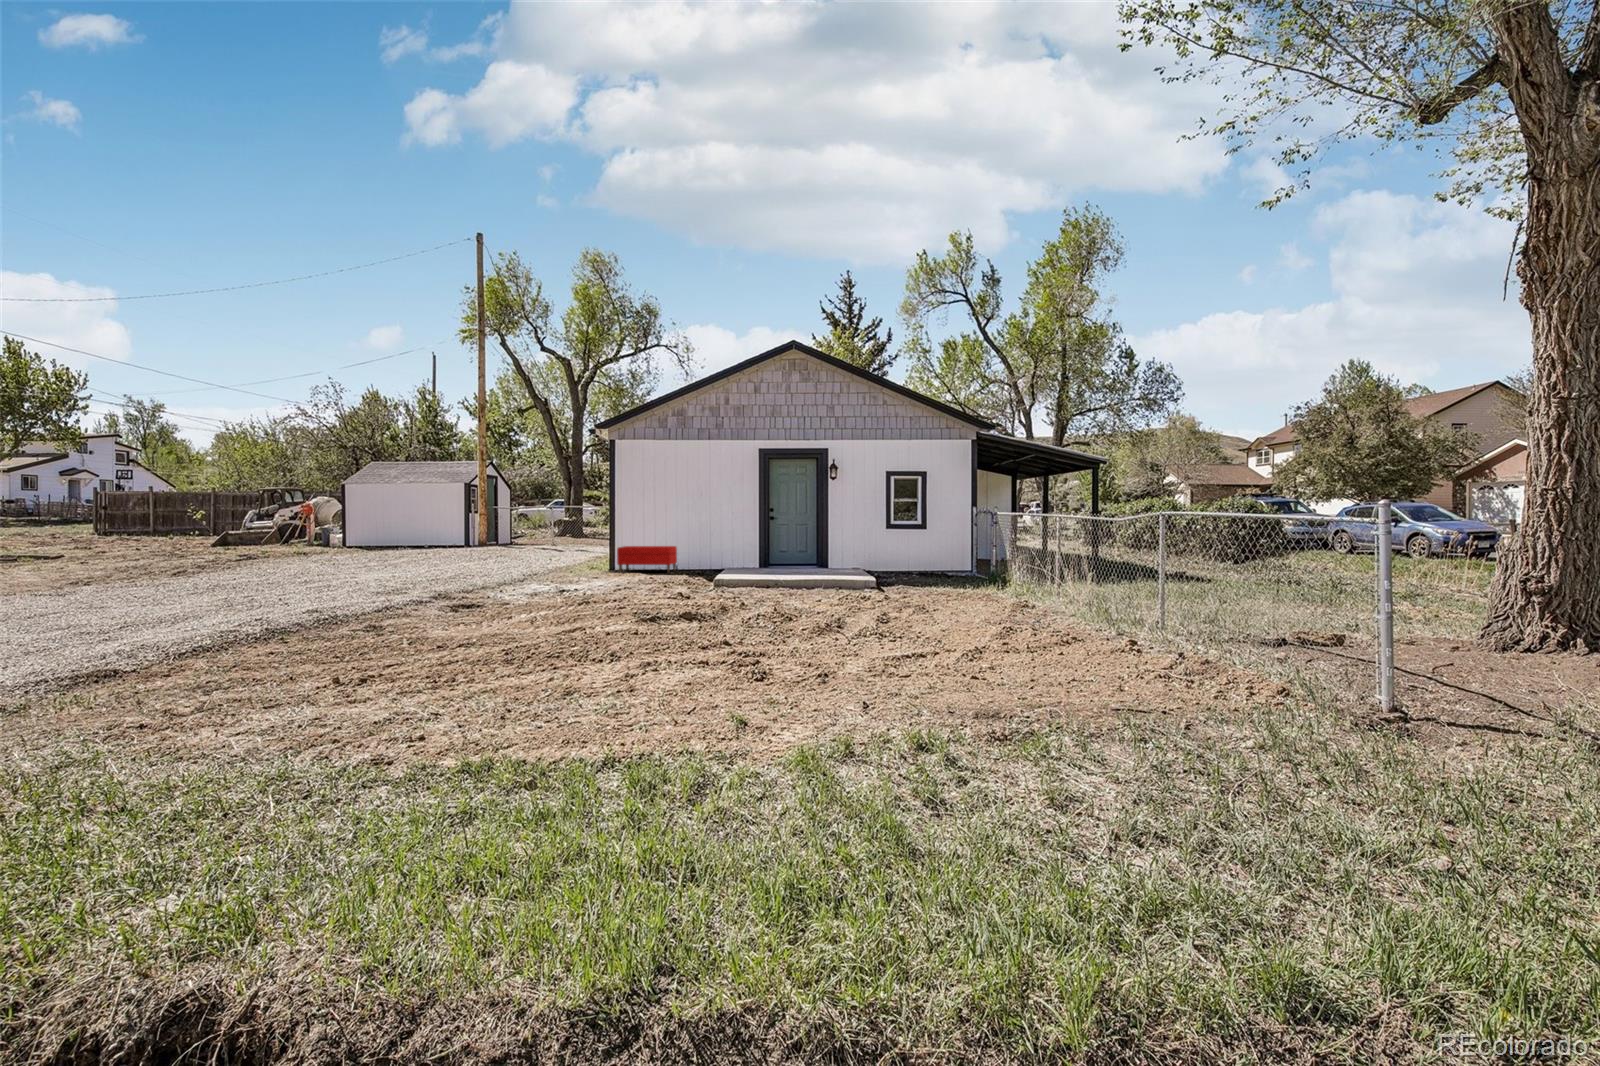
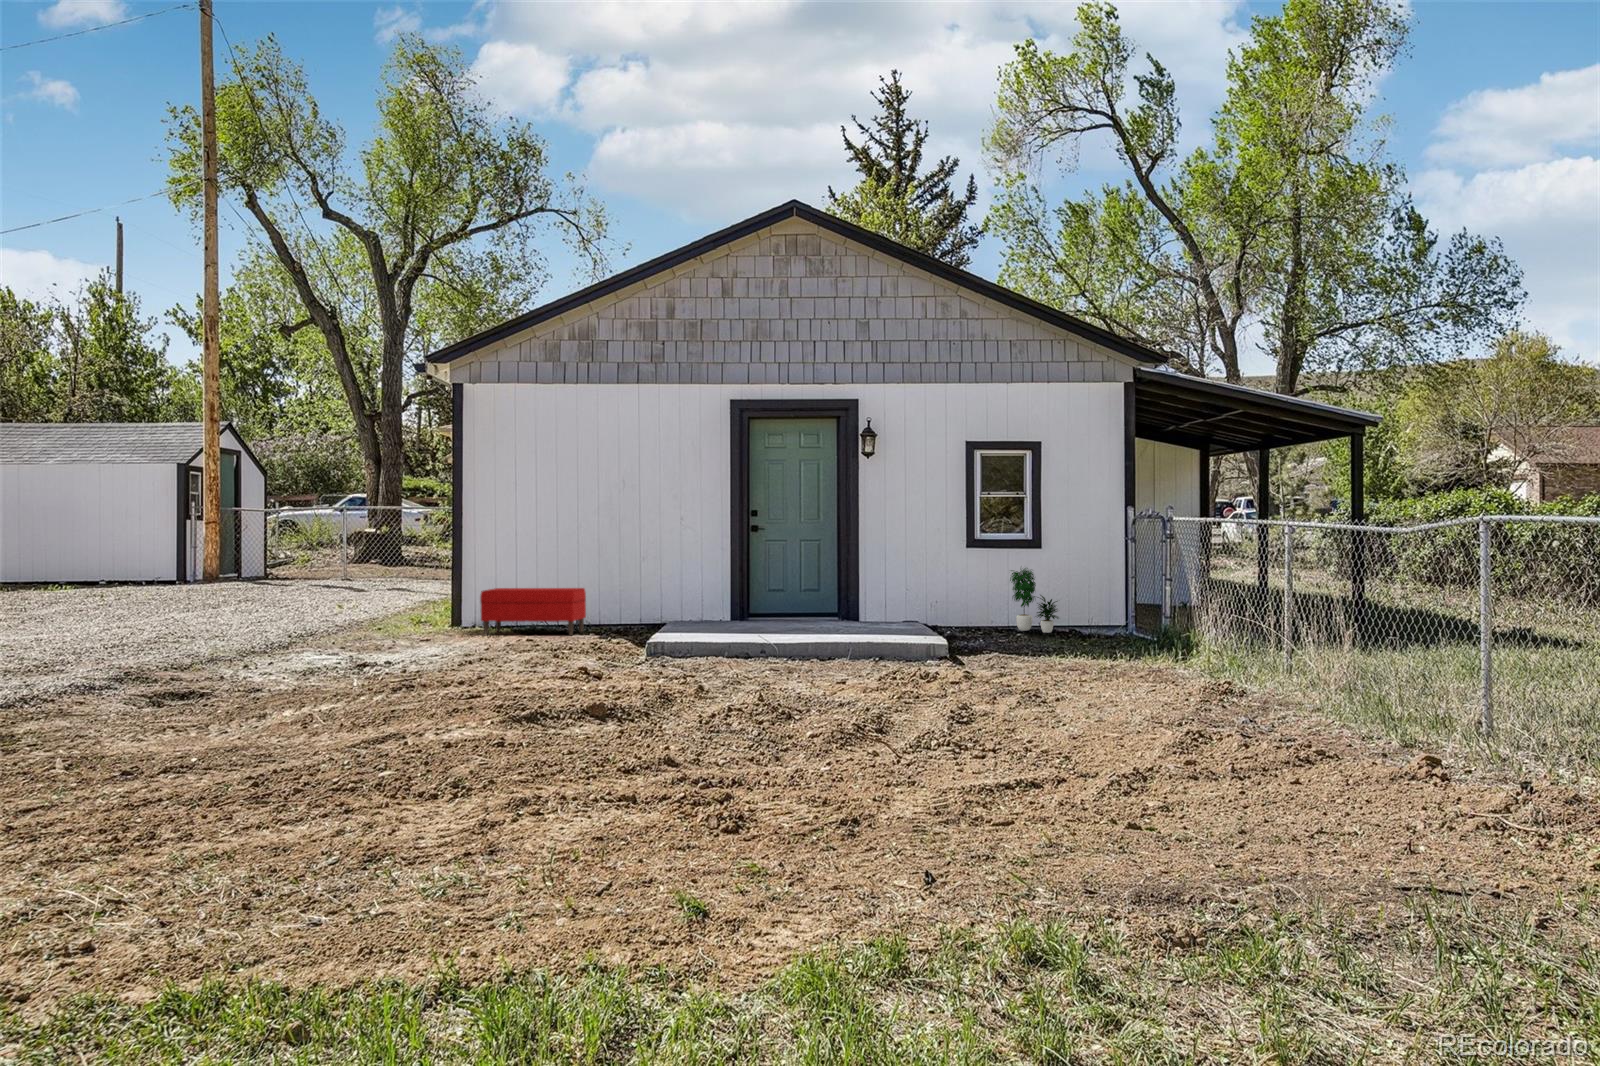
potted plant: none [917,533,946,572] -> present [1010,568,1059,633]

